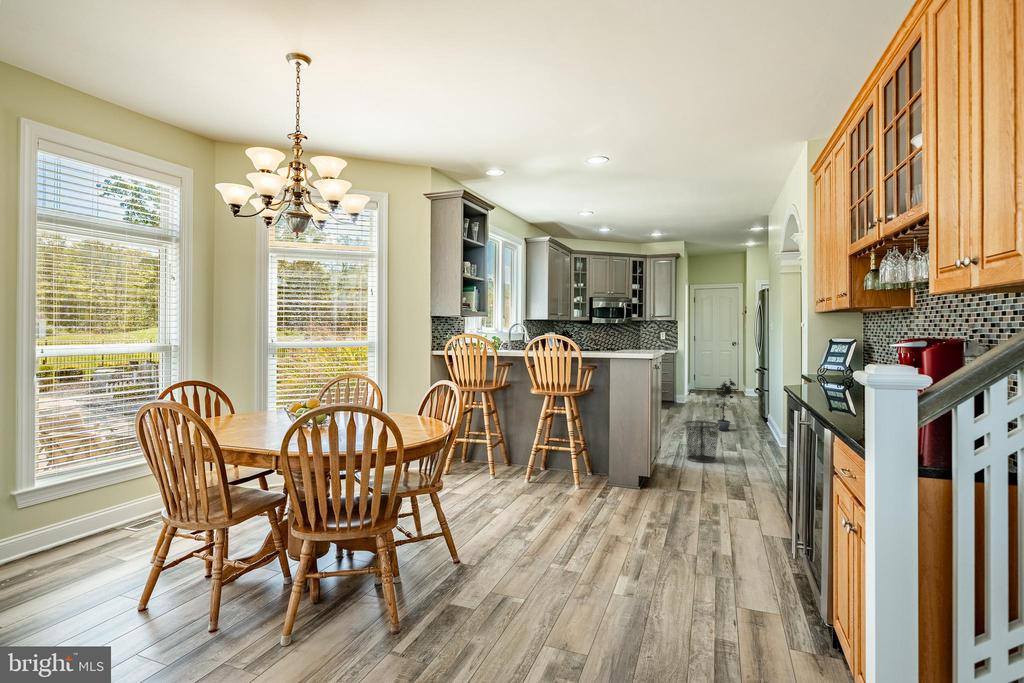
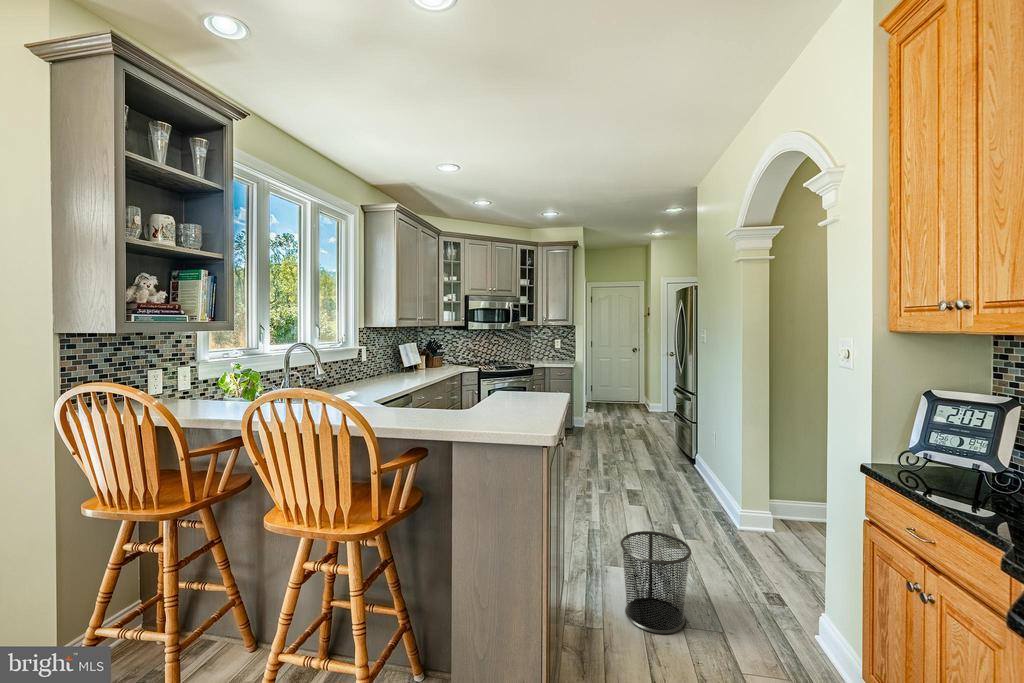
potted plant: present [716,379,736,431] -> none [638,416,674,496]

